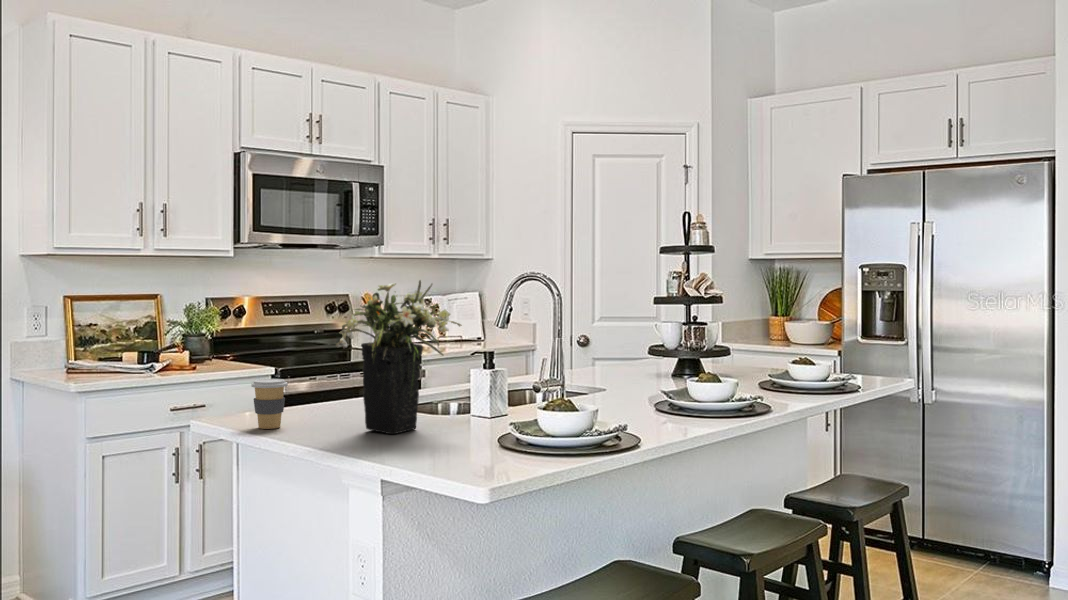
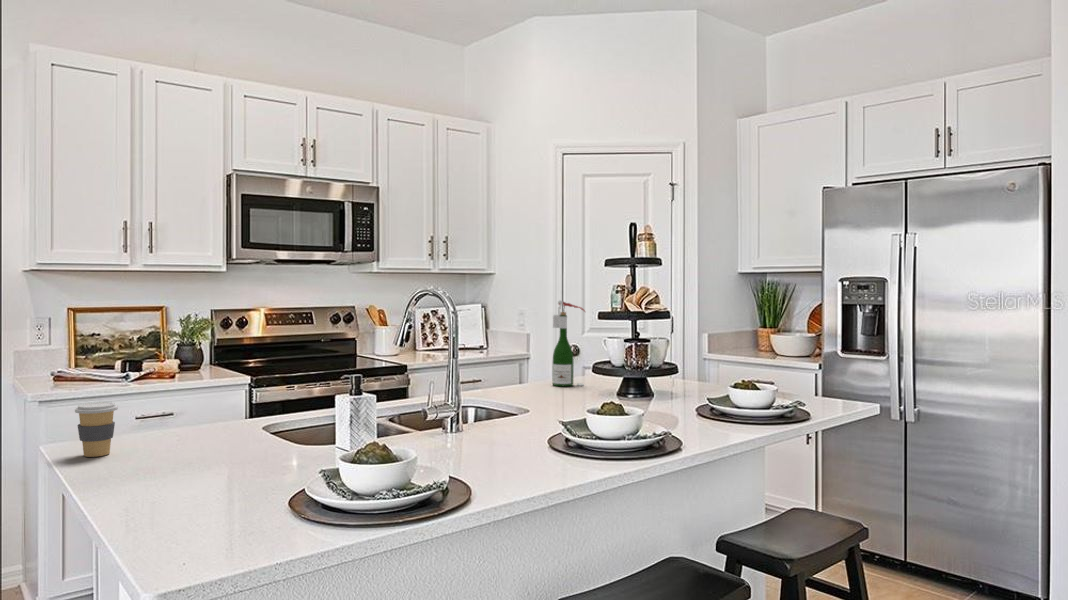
flower arrangement: present [336,280,462,434] -> none [126,298,278,469]
wine bottle: none [601,286,635,372] -> present [552,301,585,386]

